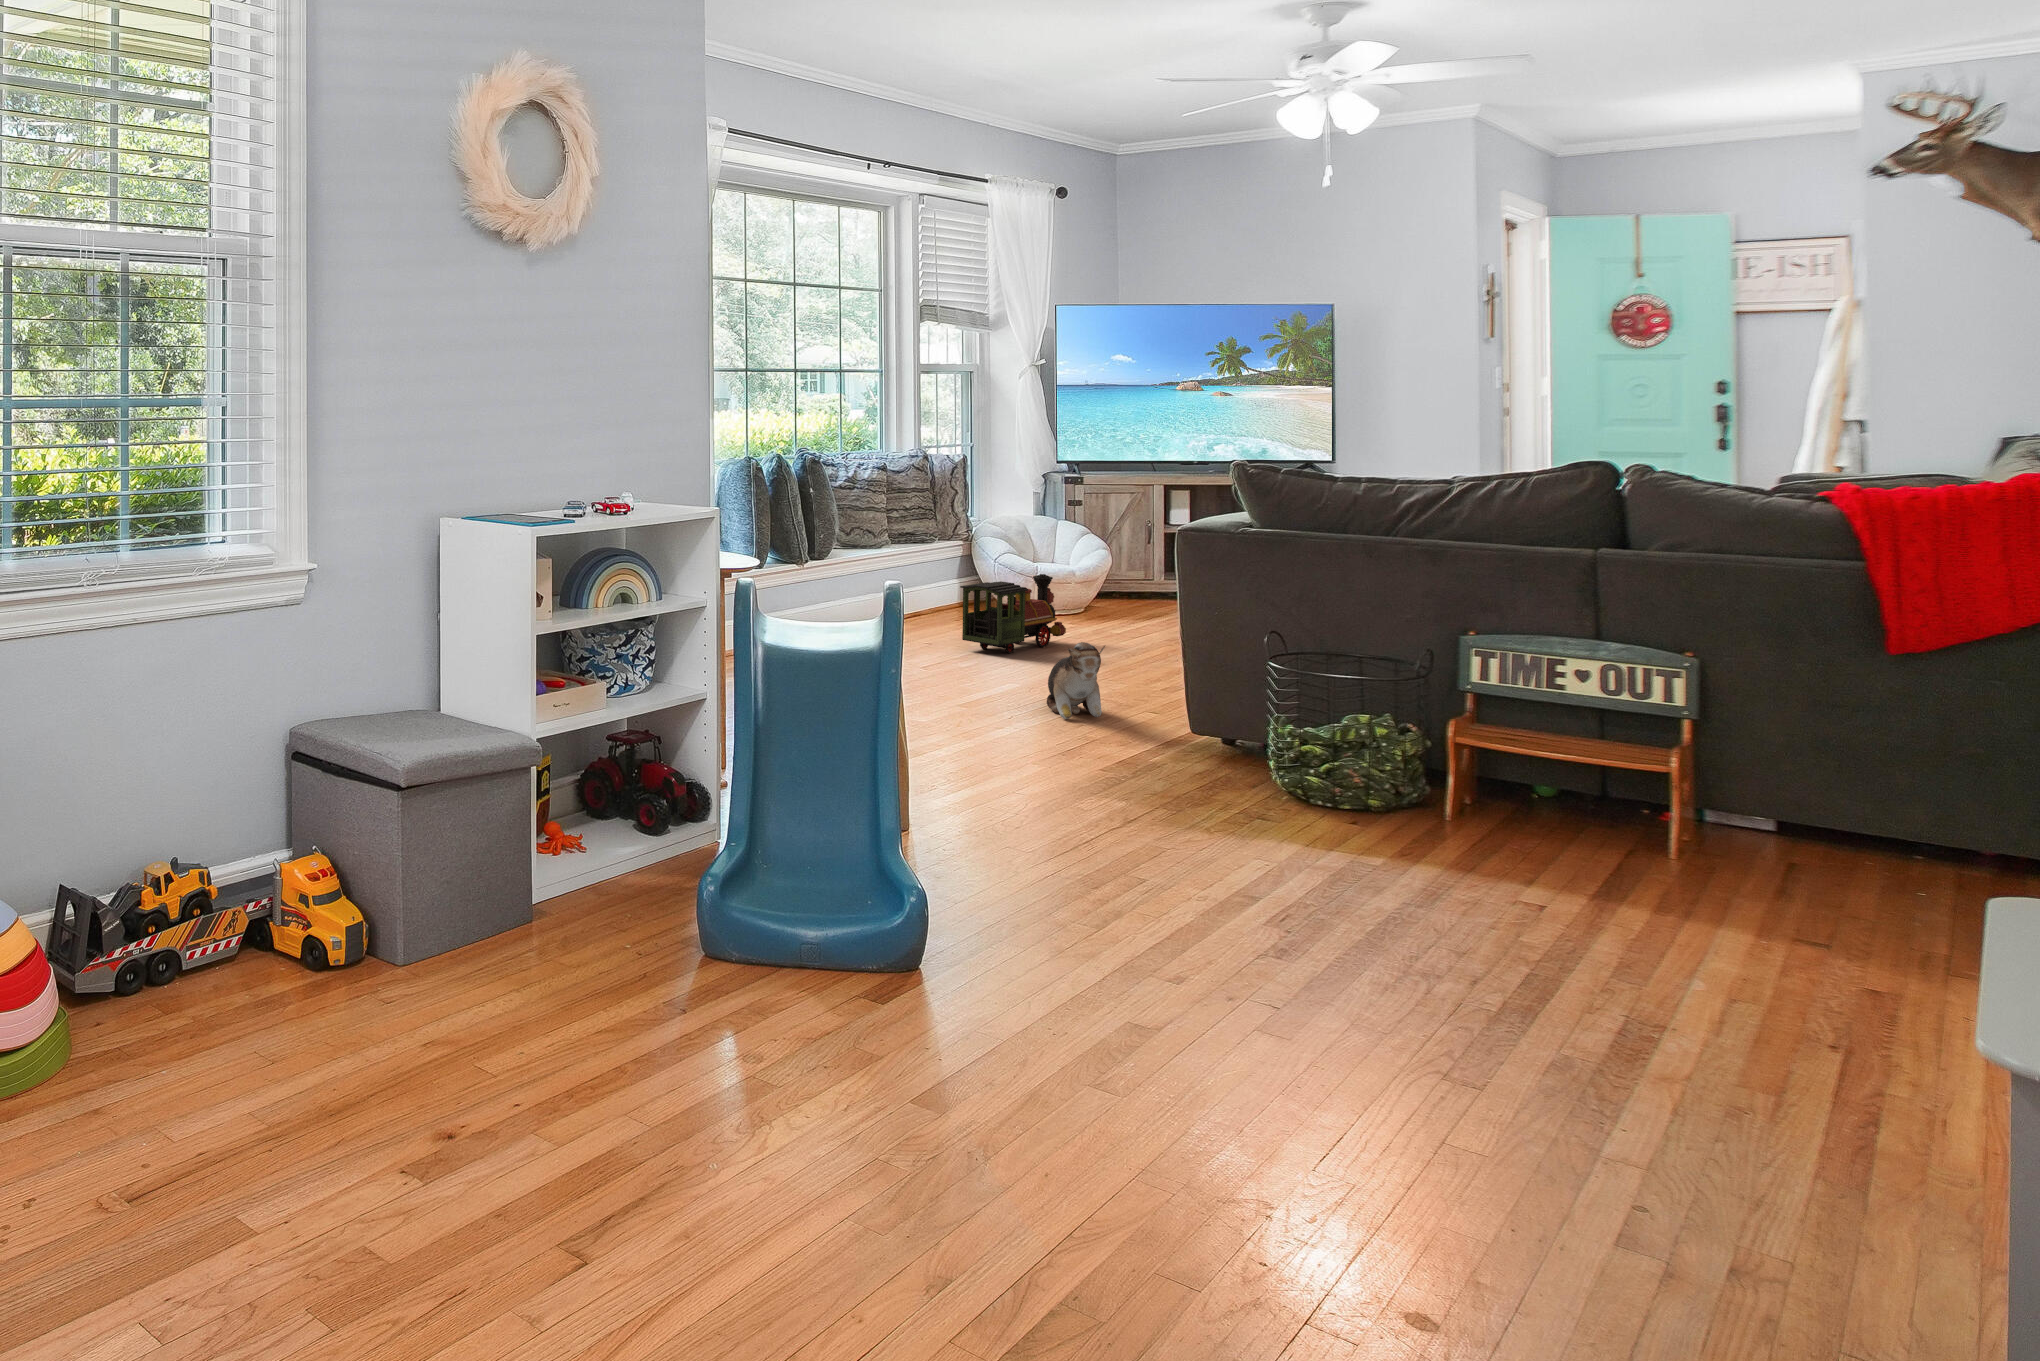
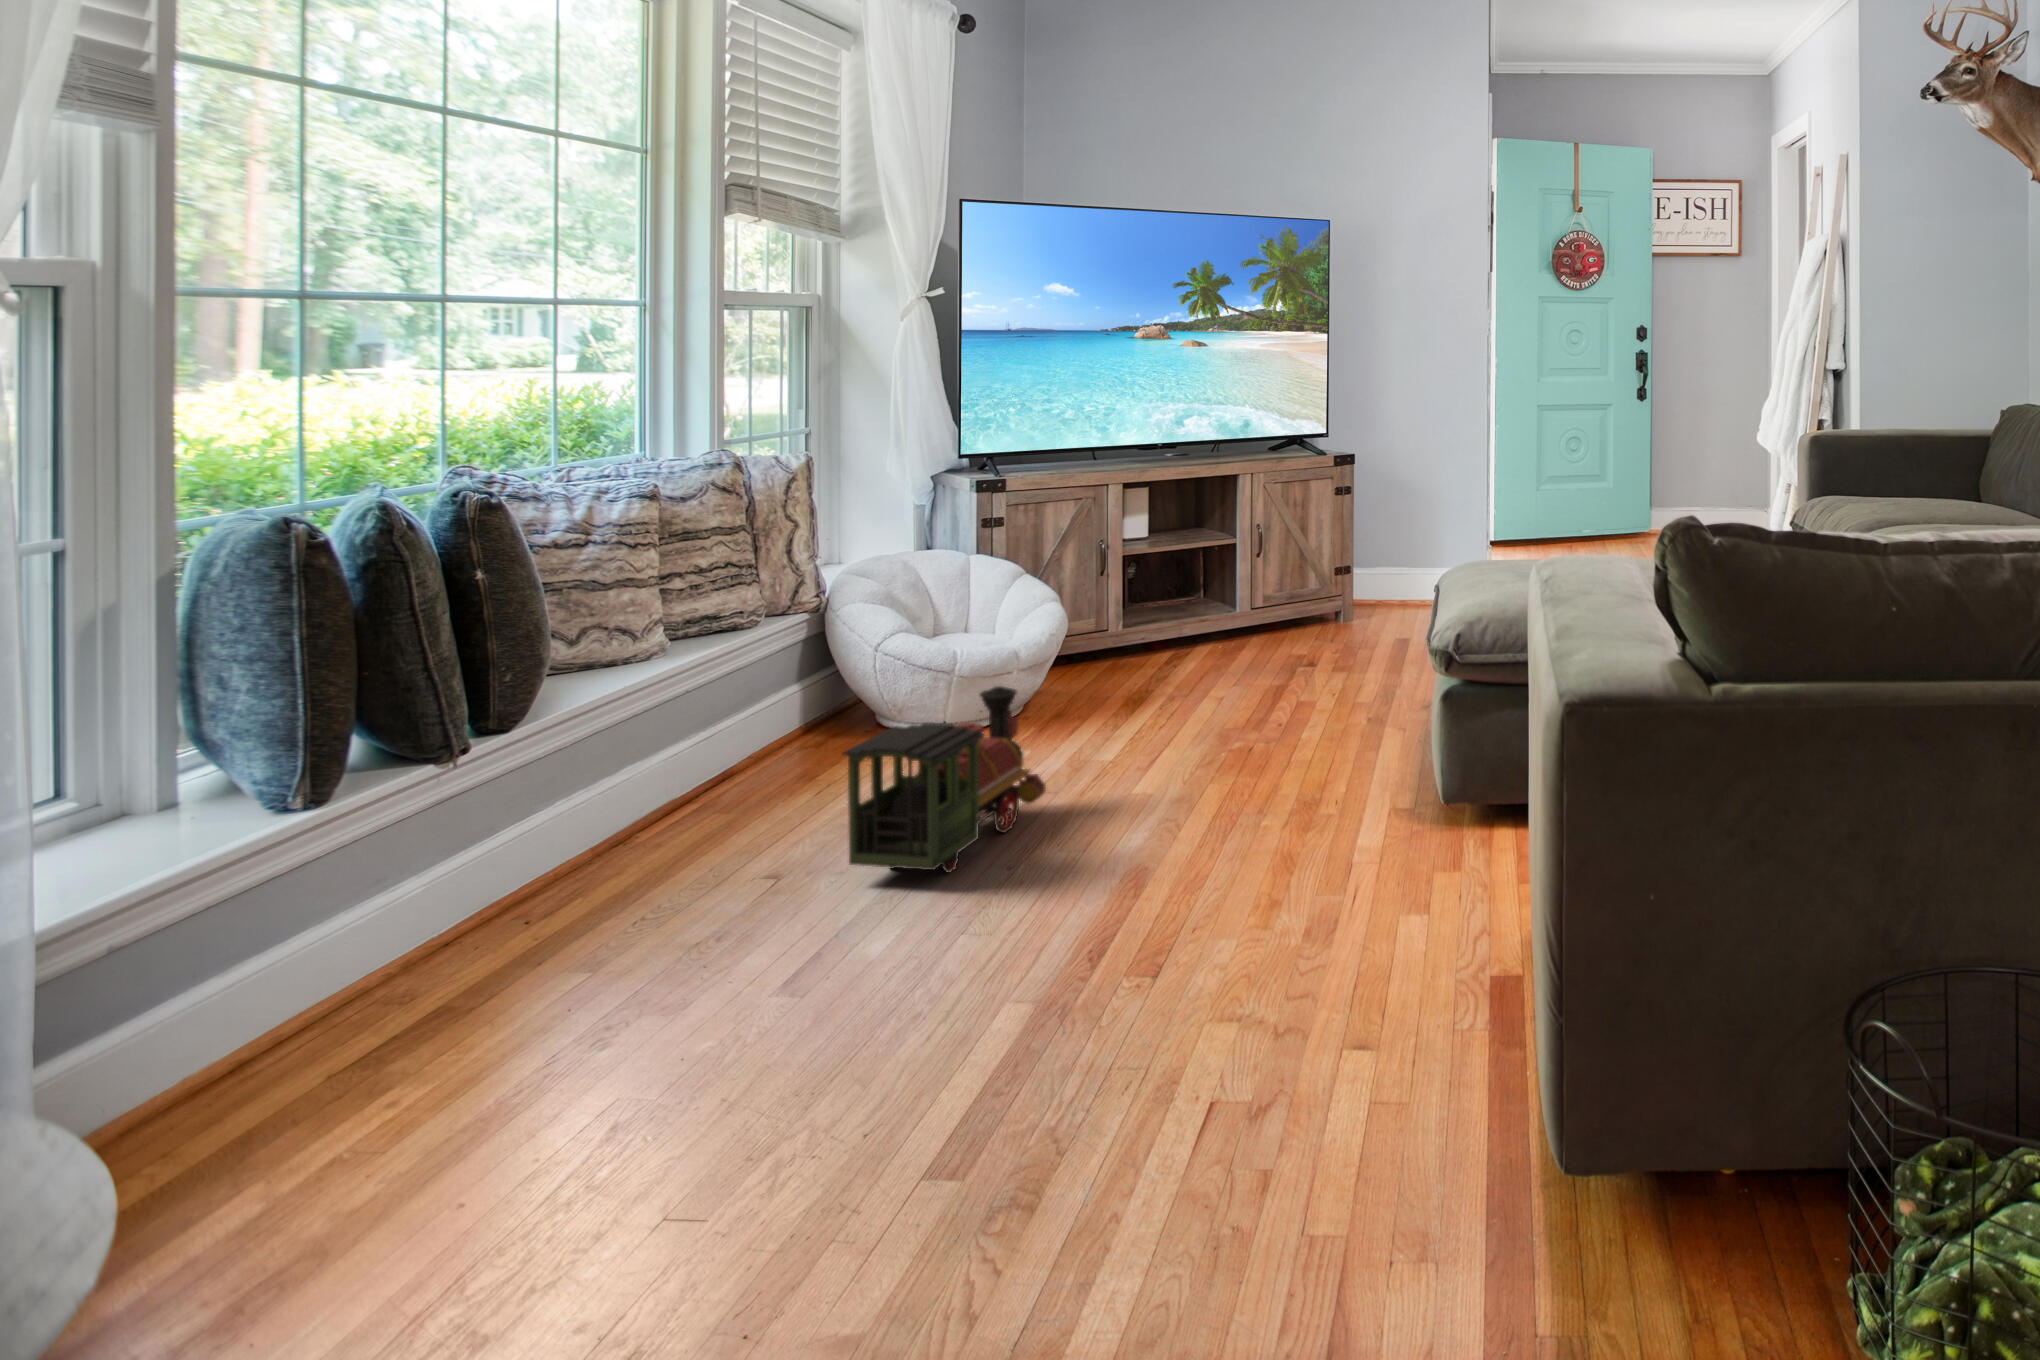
plush toy: present [1047,642,1105,719] -> none [1107,952,1288,1151]

